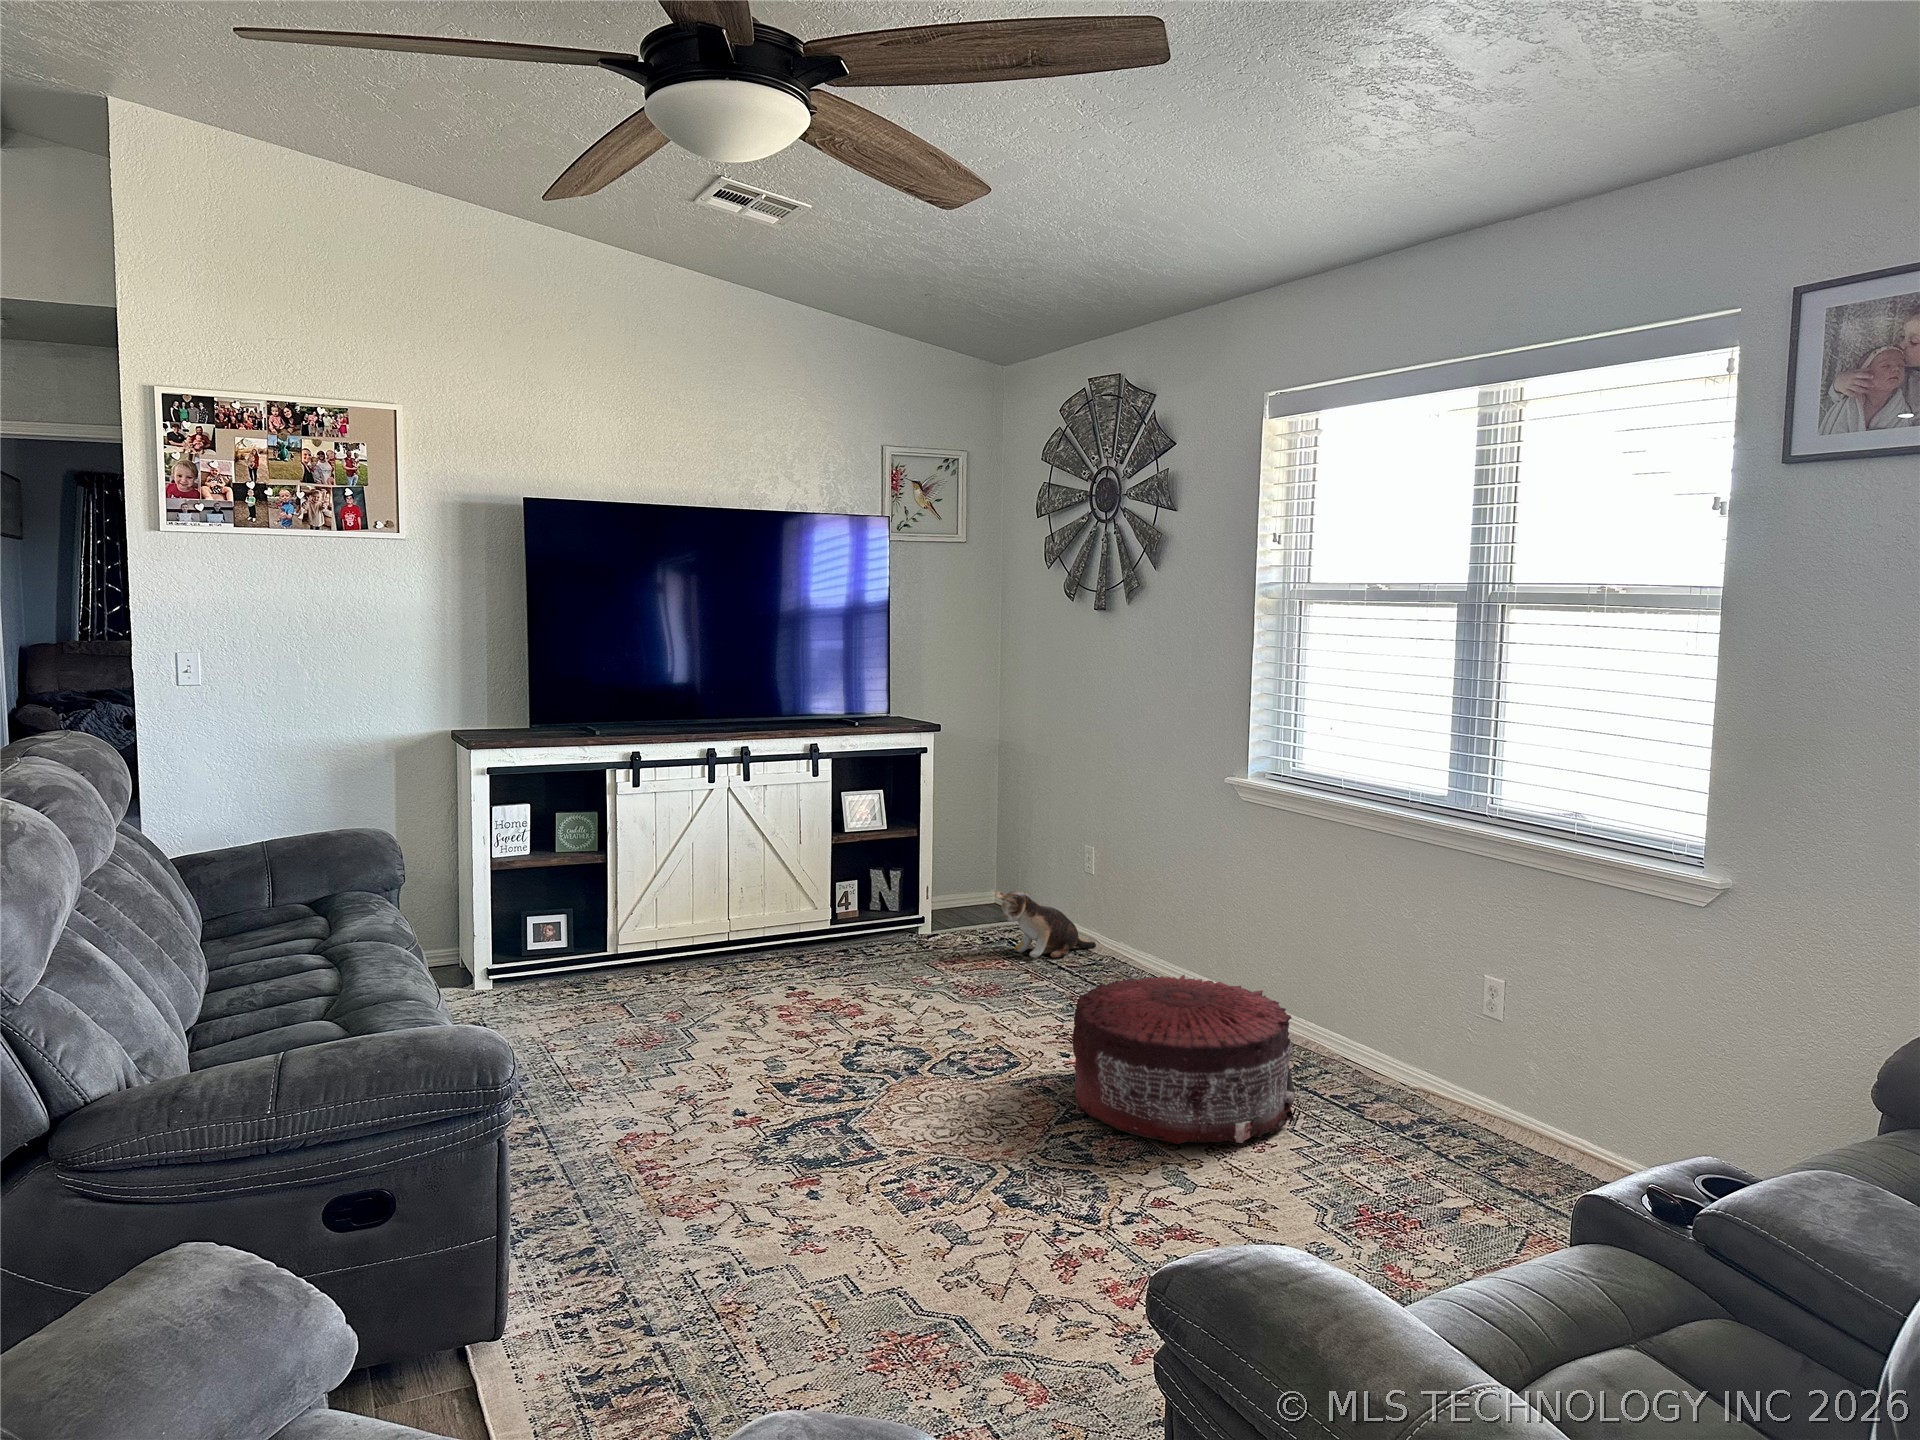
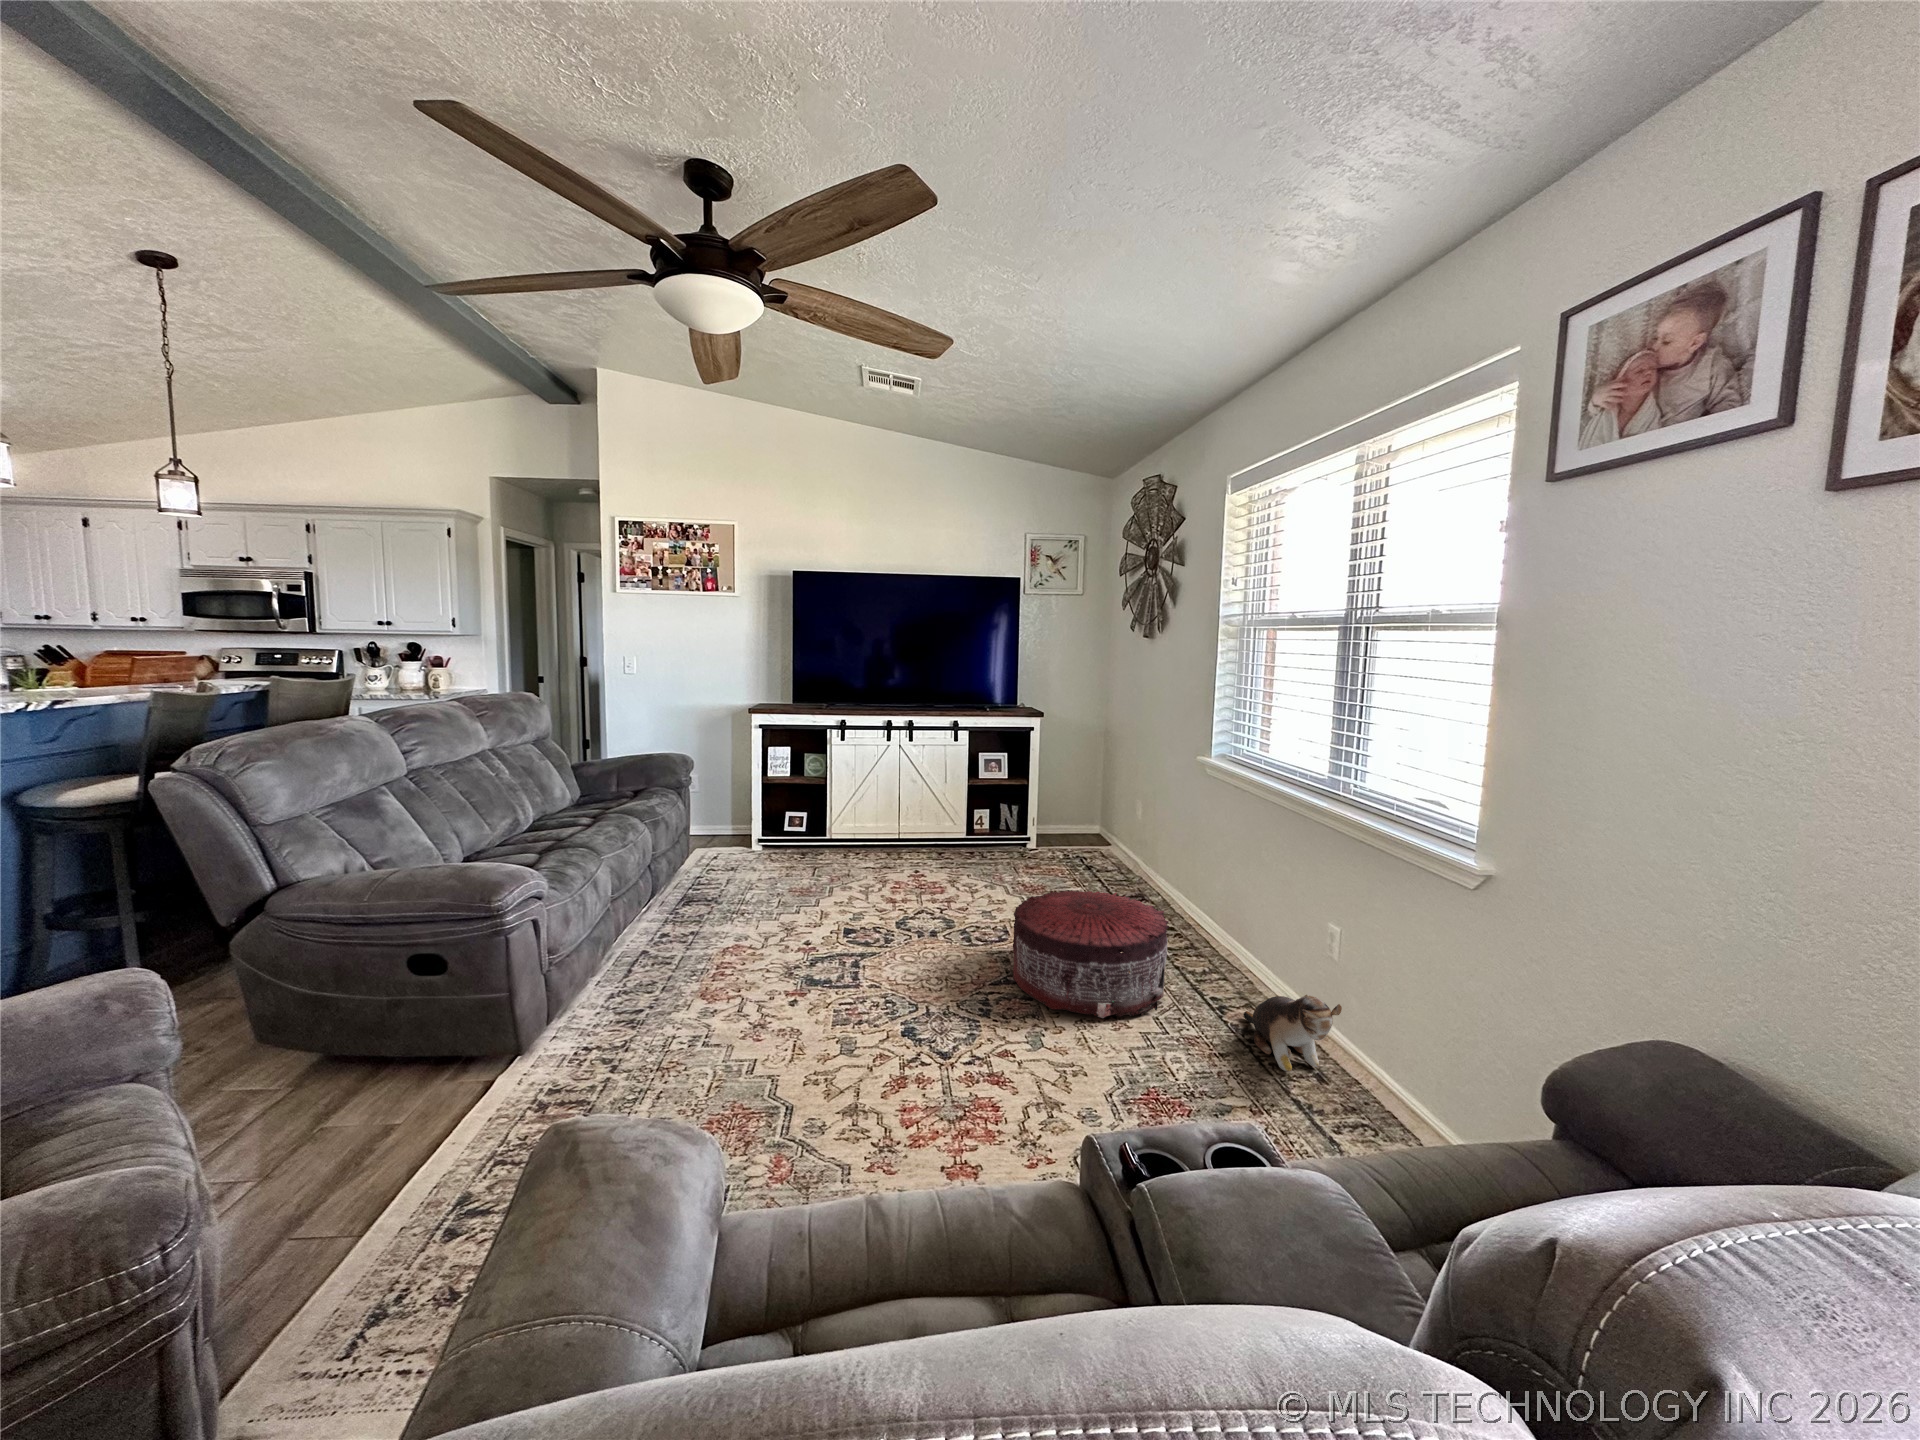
plush toy: present [995,891,1096,958] -> present [1243,995,1342,1071]

